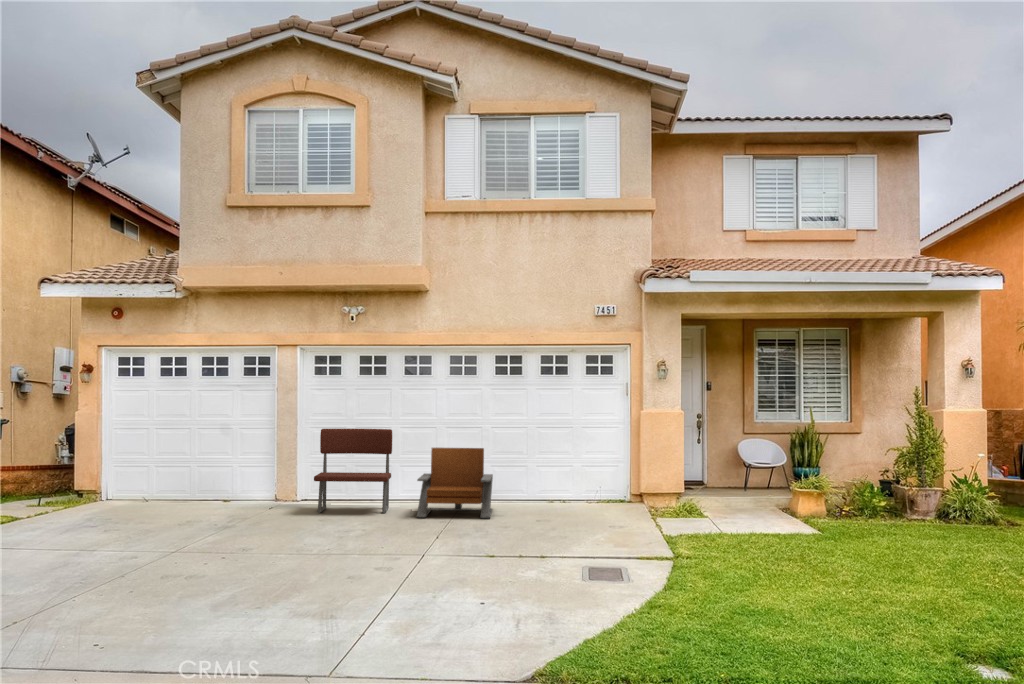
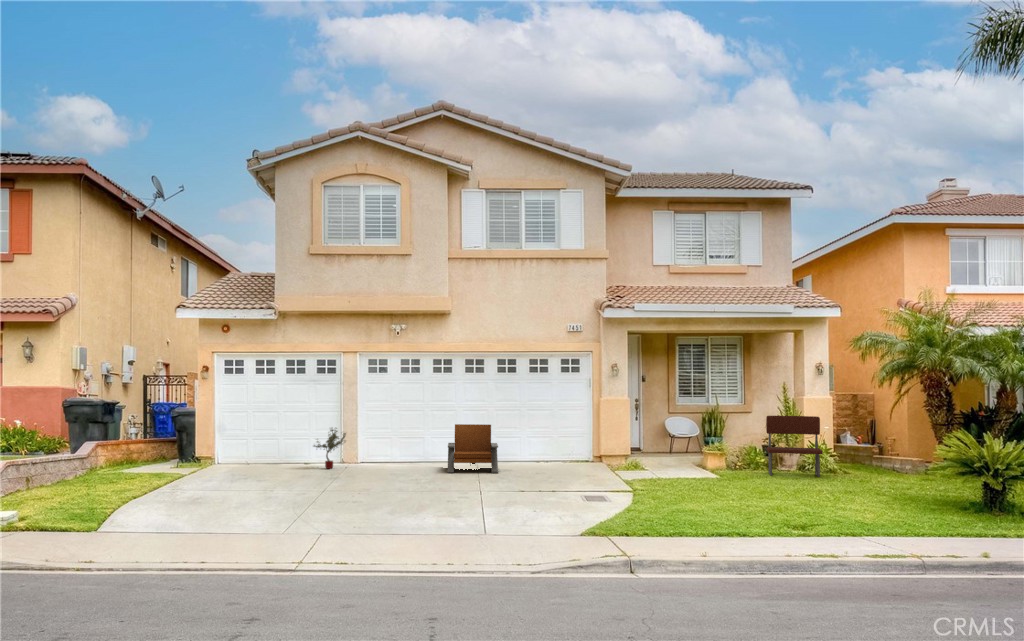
bench: present [314,429,392,513] -> present [766,416,823,477]
potted tree: none [232,450,280,509] -> present [314,428,346,469]

